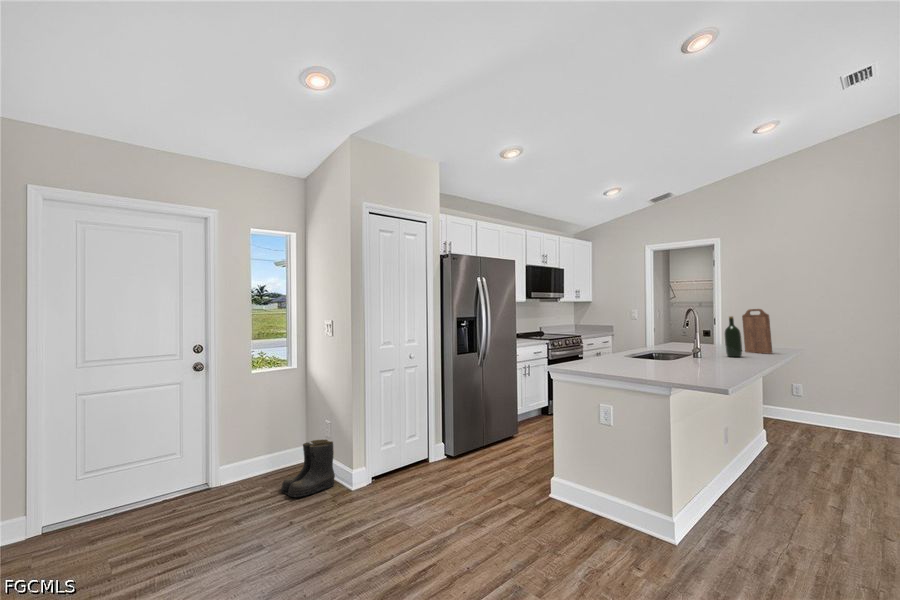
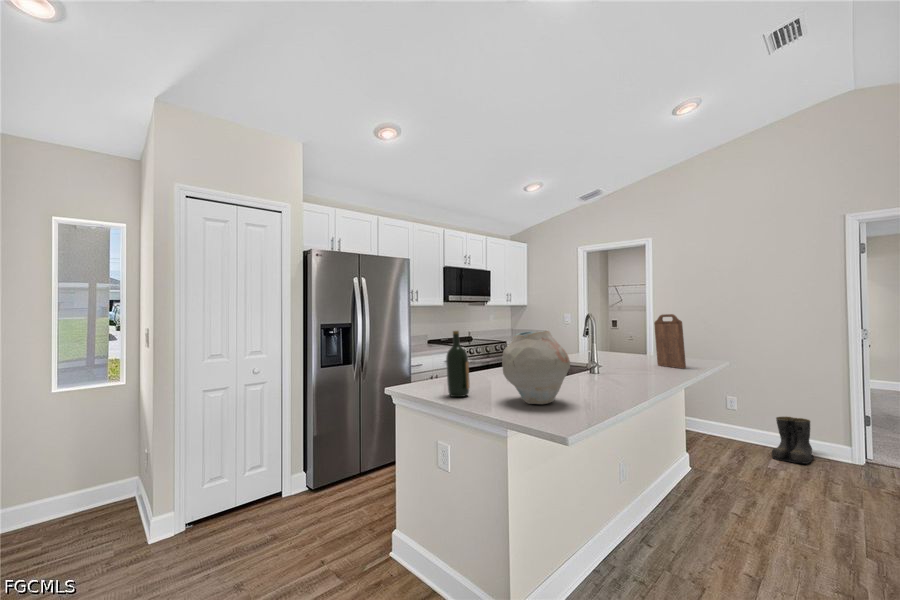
wine bottle: present [724,316,742,357] -> present [446,331,470,397]
vase: none [654,320,712,374] -> present [502,331,570,404]
boots: present [281,440,335,497] -> present [772,417,813,464]

